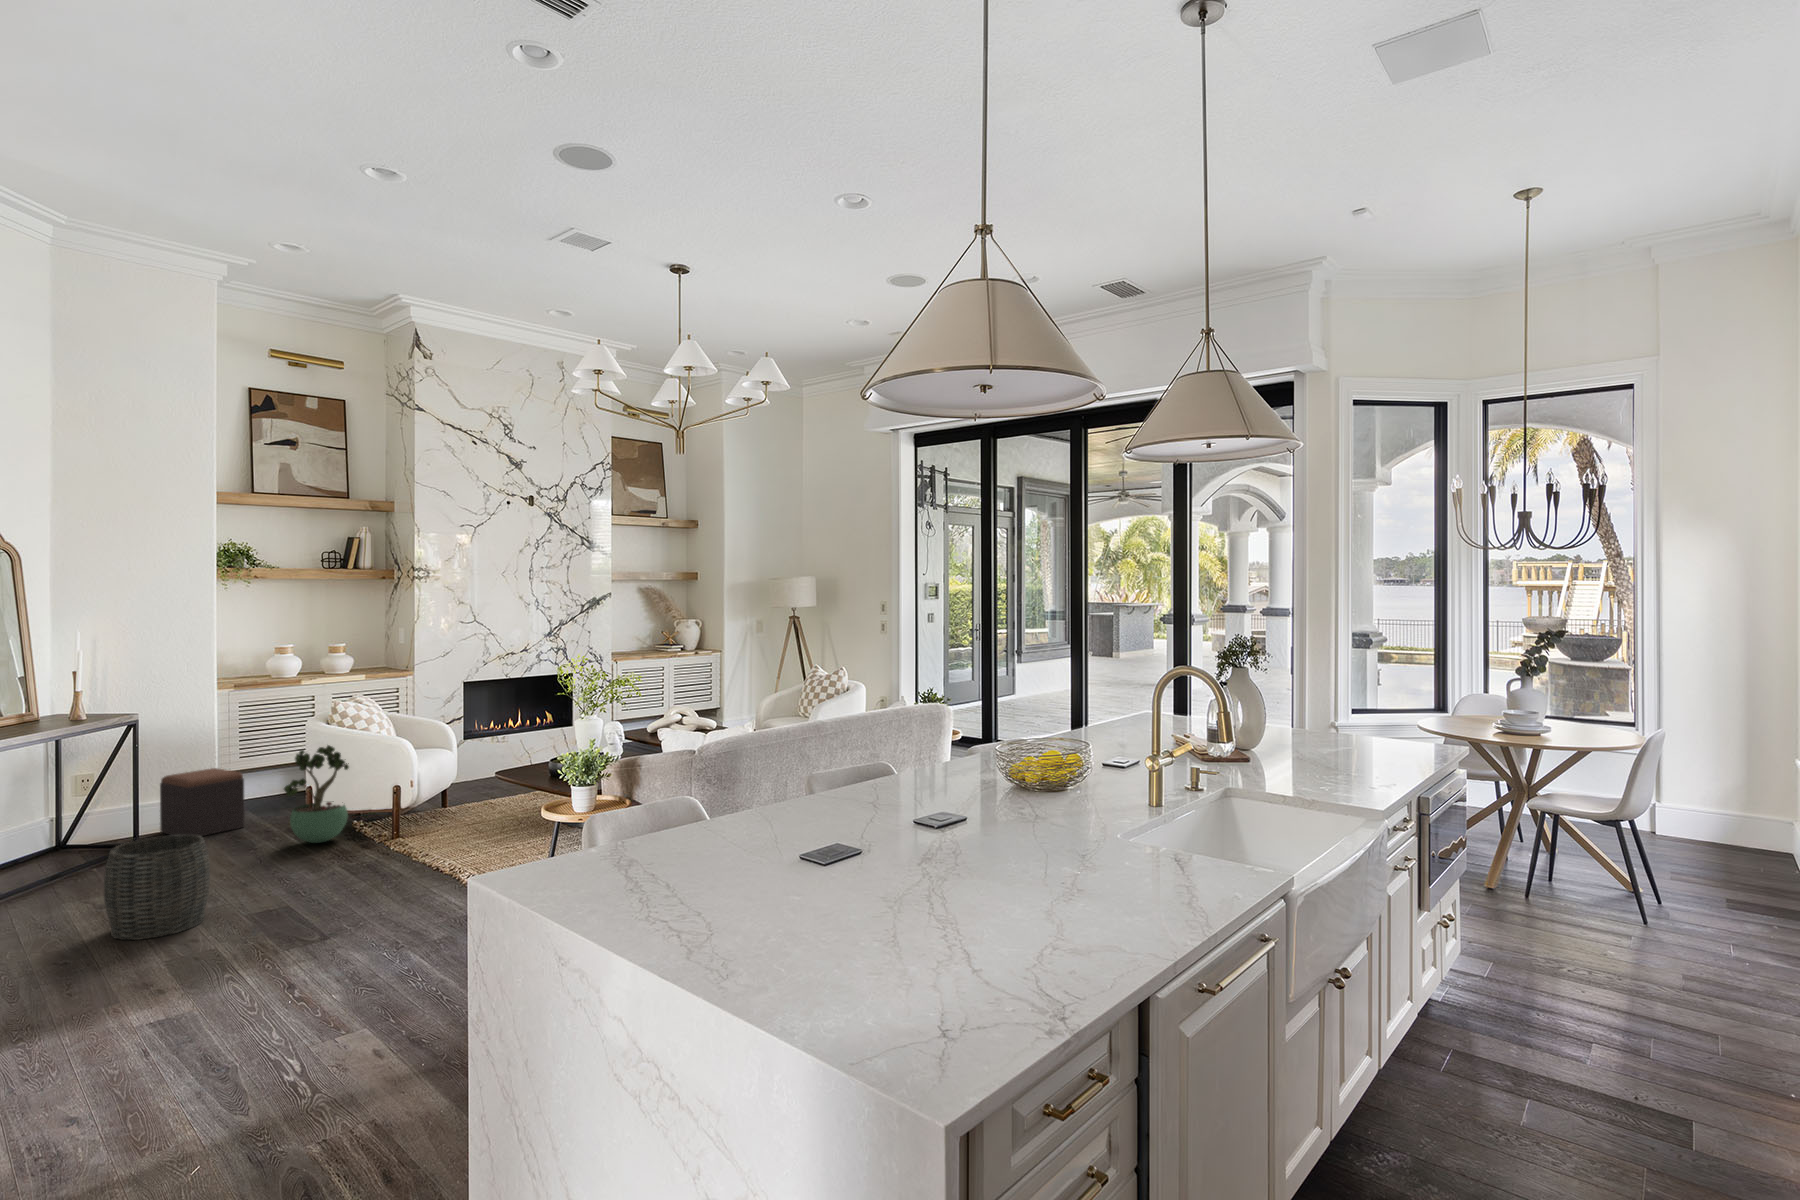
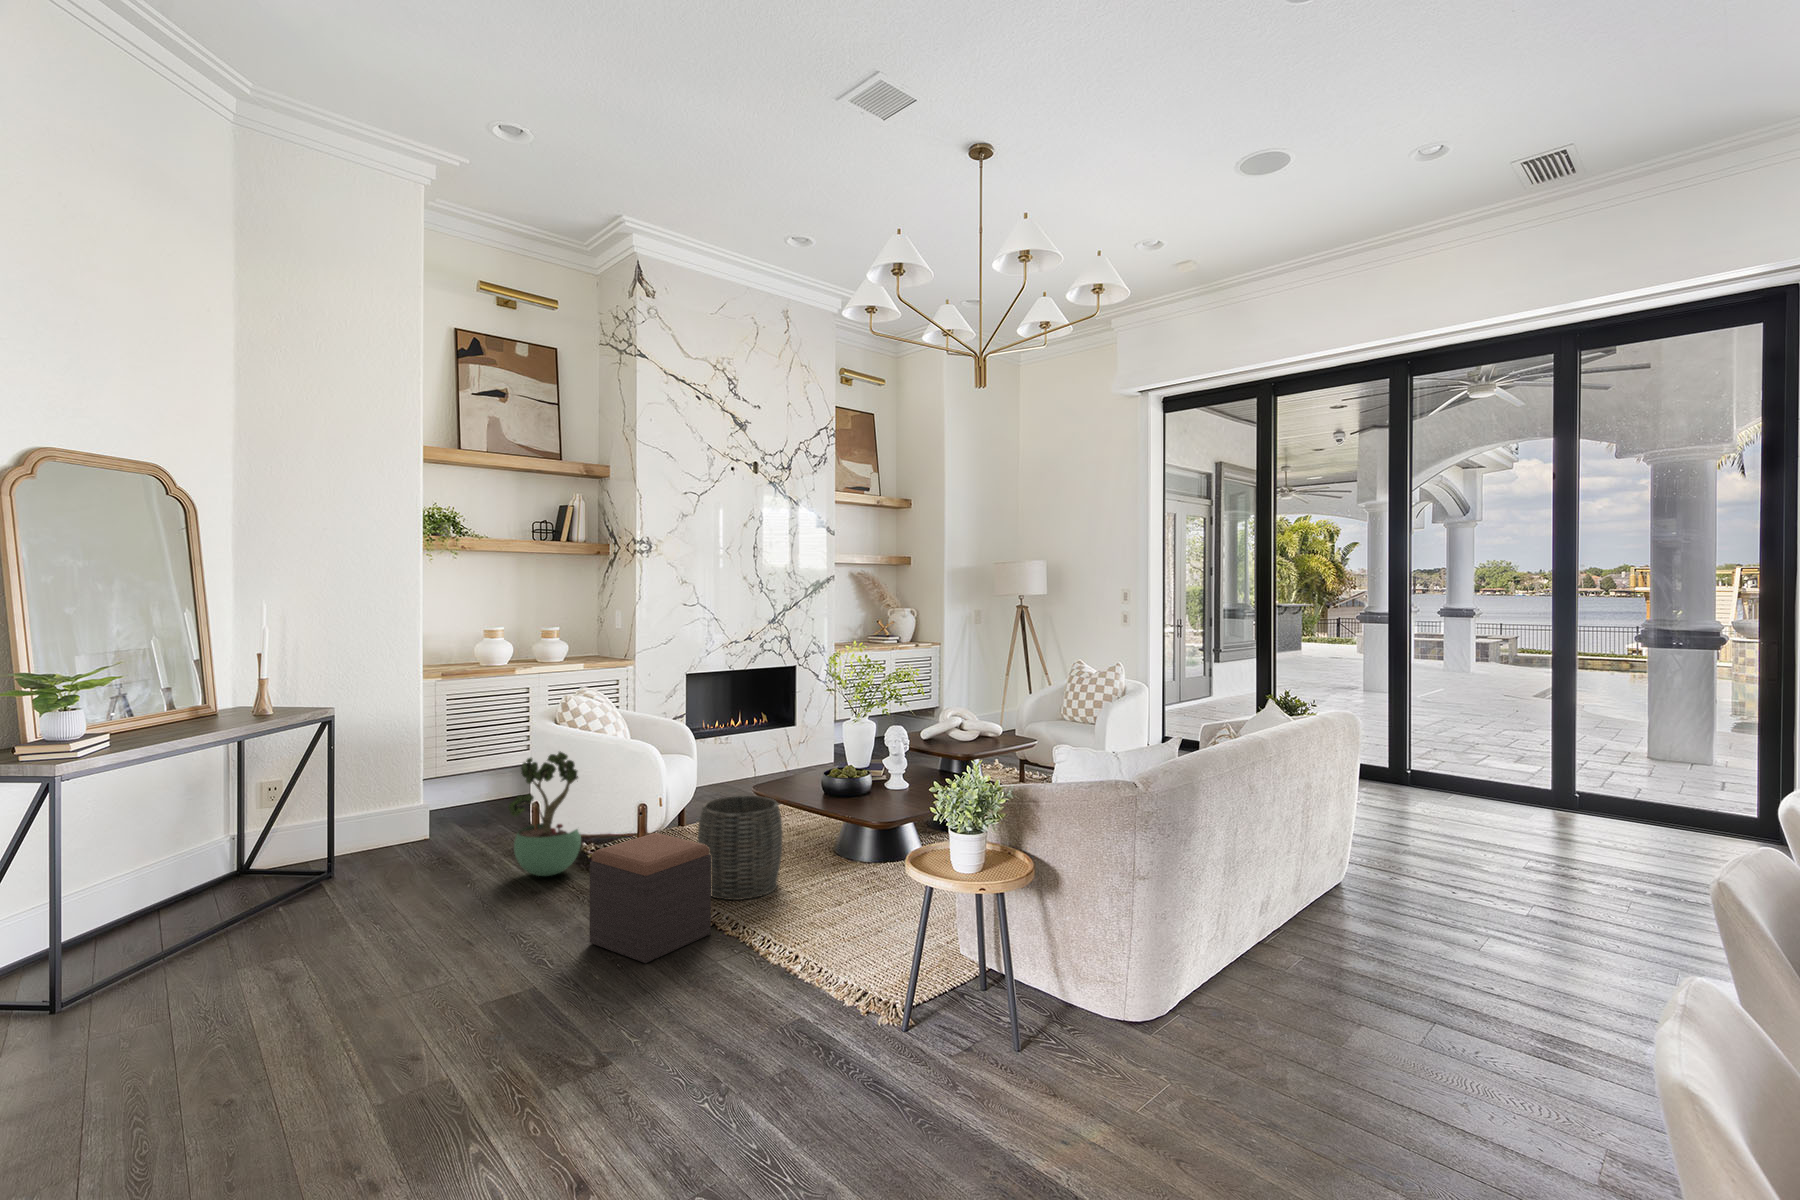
footstool: present [160,768,245,836] -> present [590,833,711,963]
woven basket: present [104,835,210,940] -> present [698,796,782,900]

